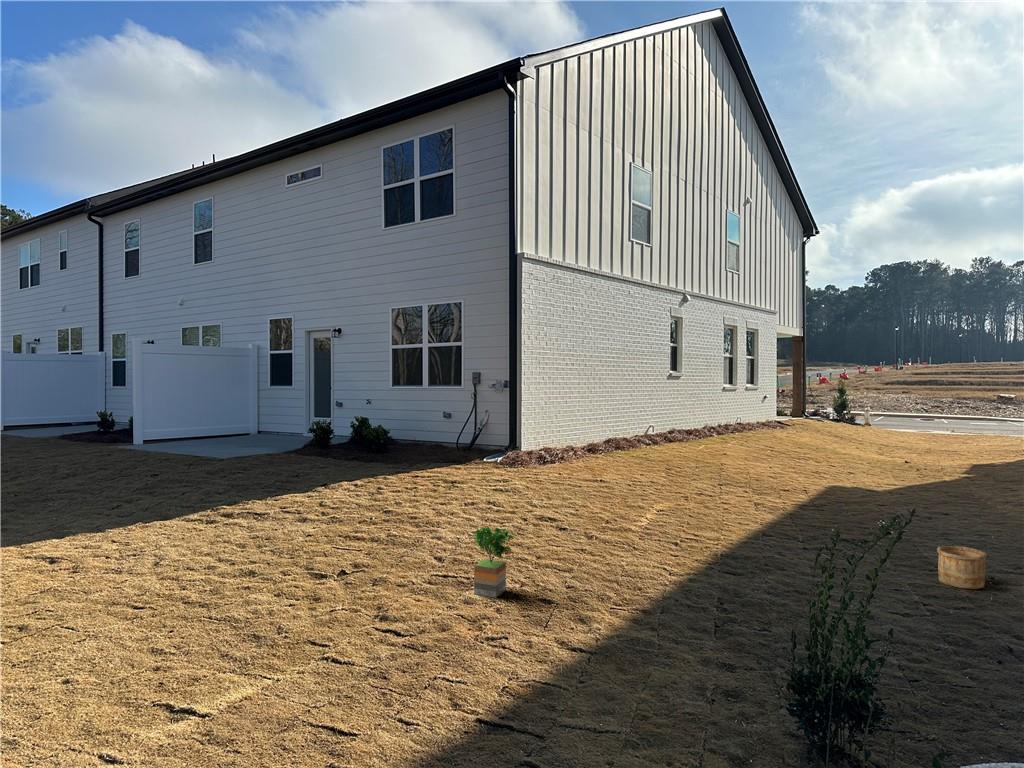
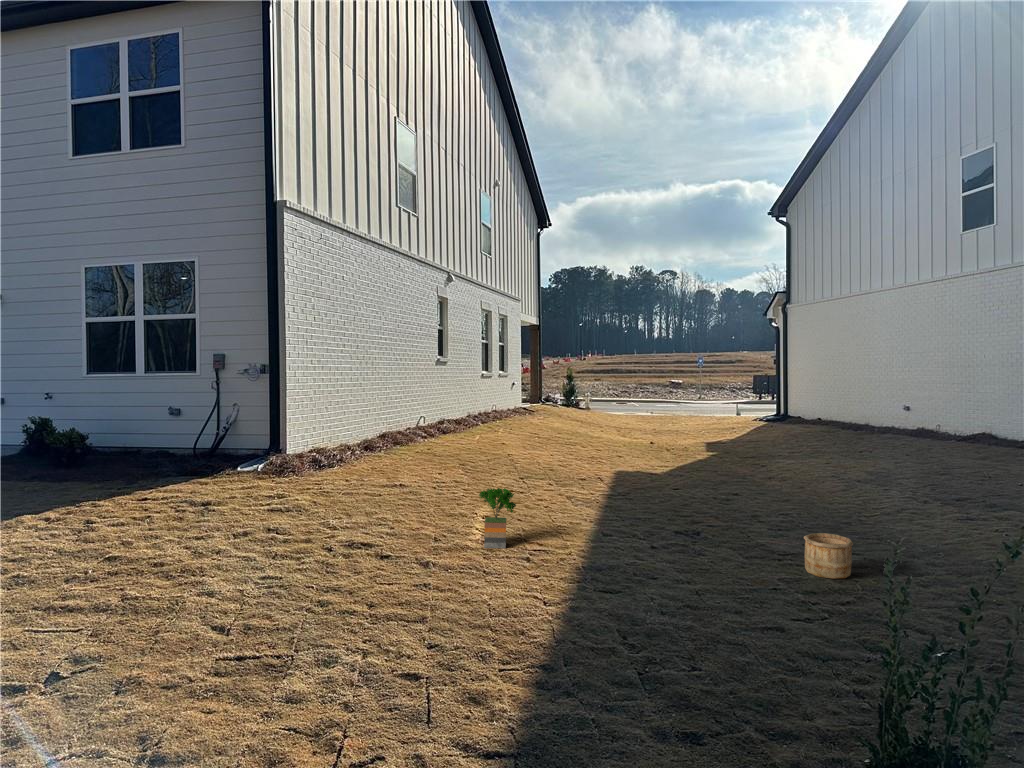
potted tree: present [474,527,514,598] -> present [479,488,516,548]

